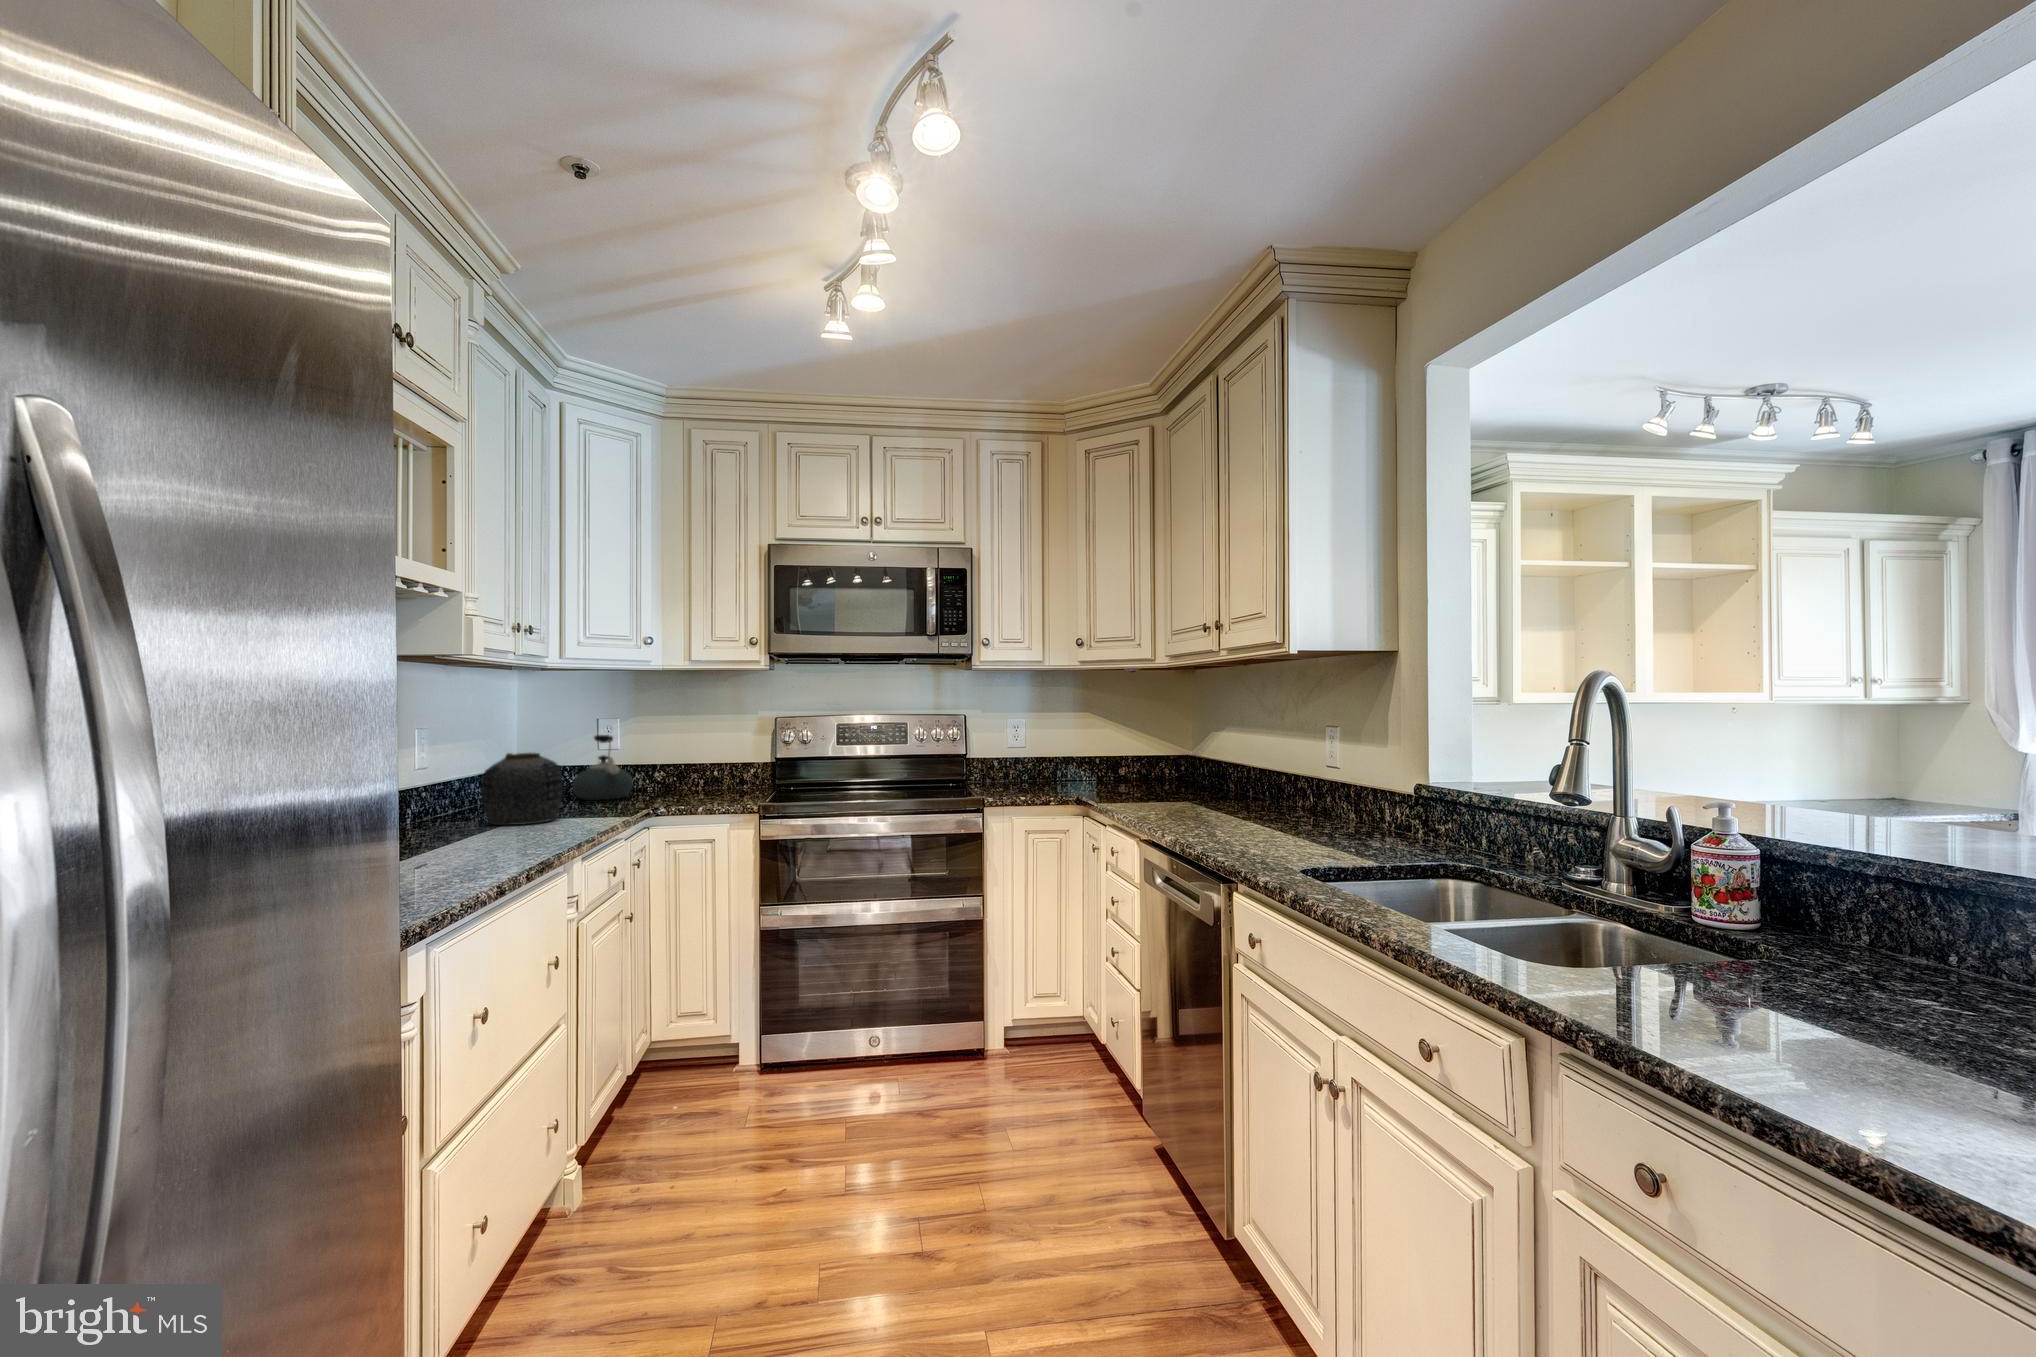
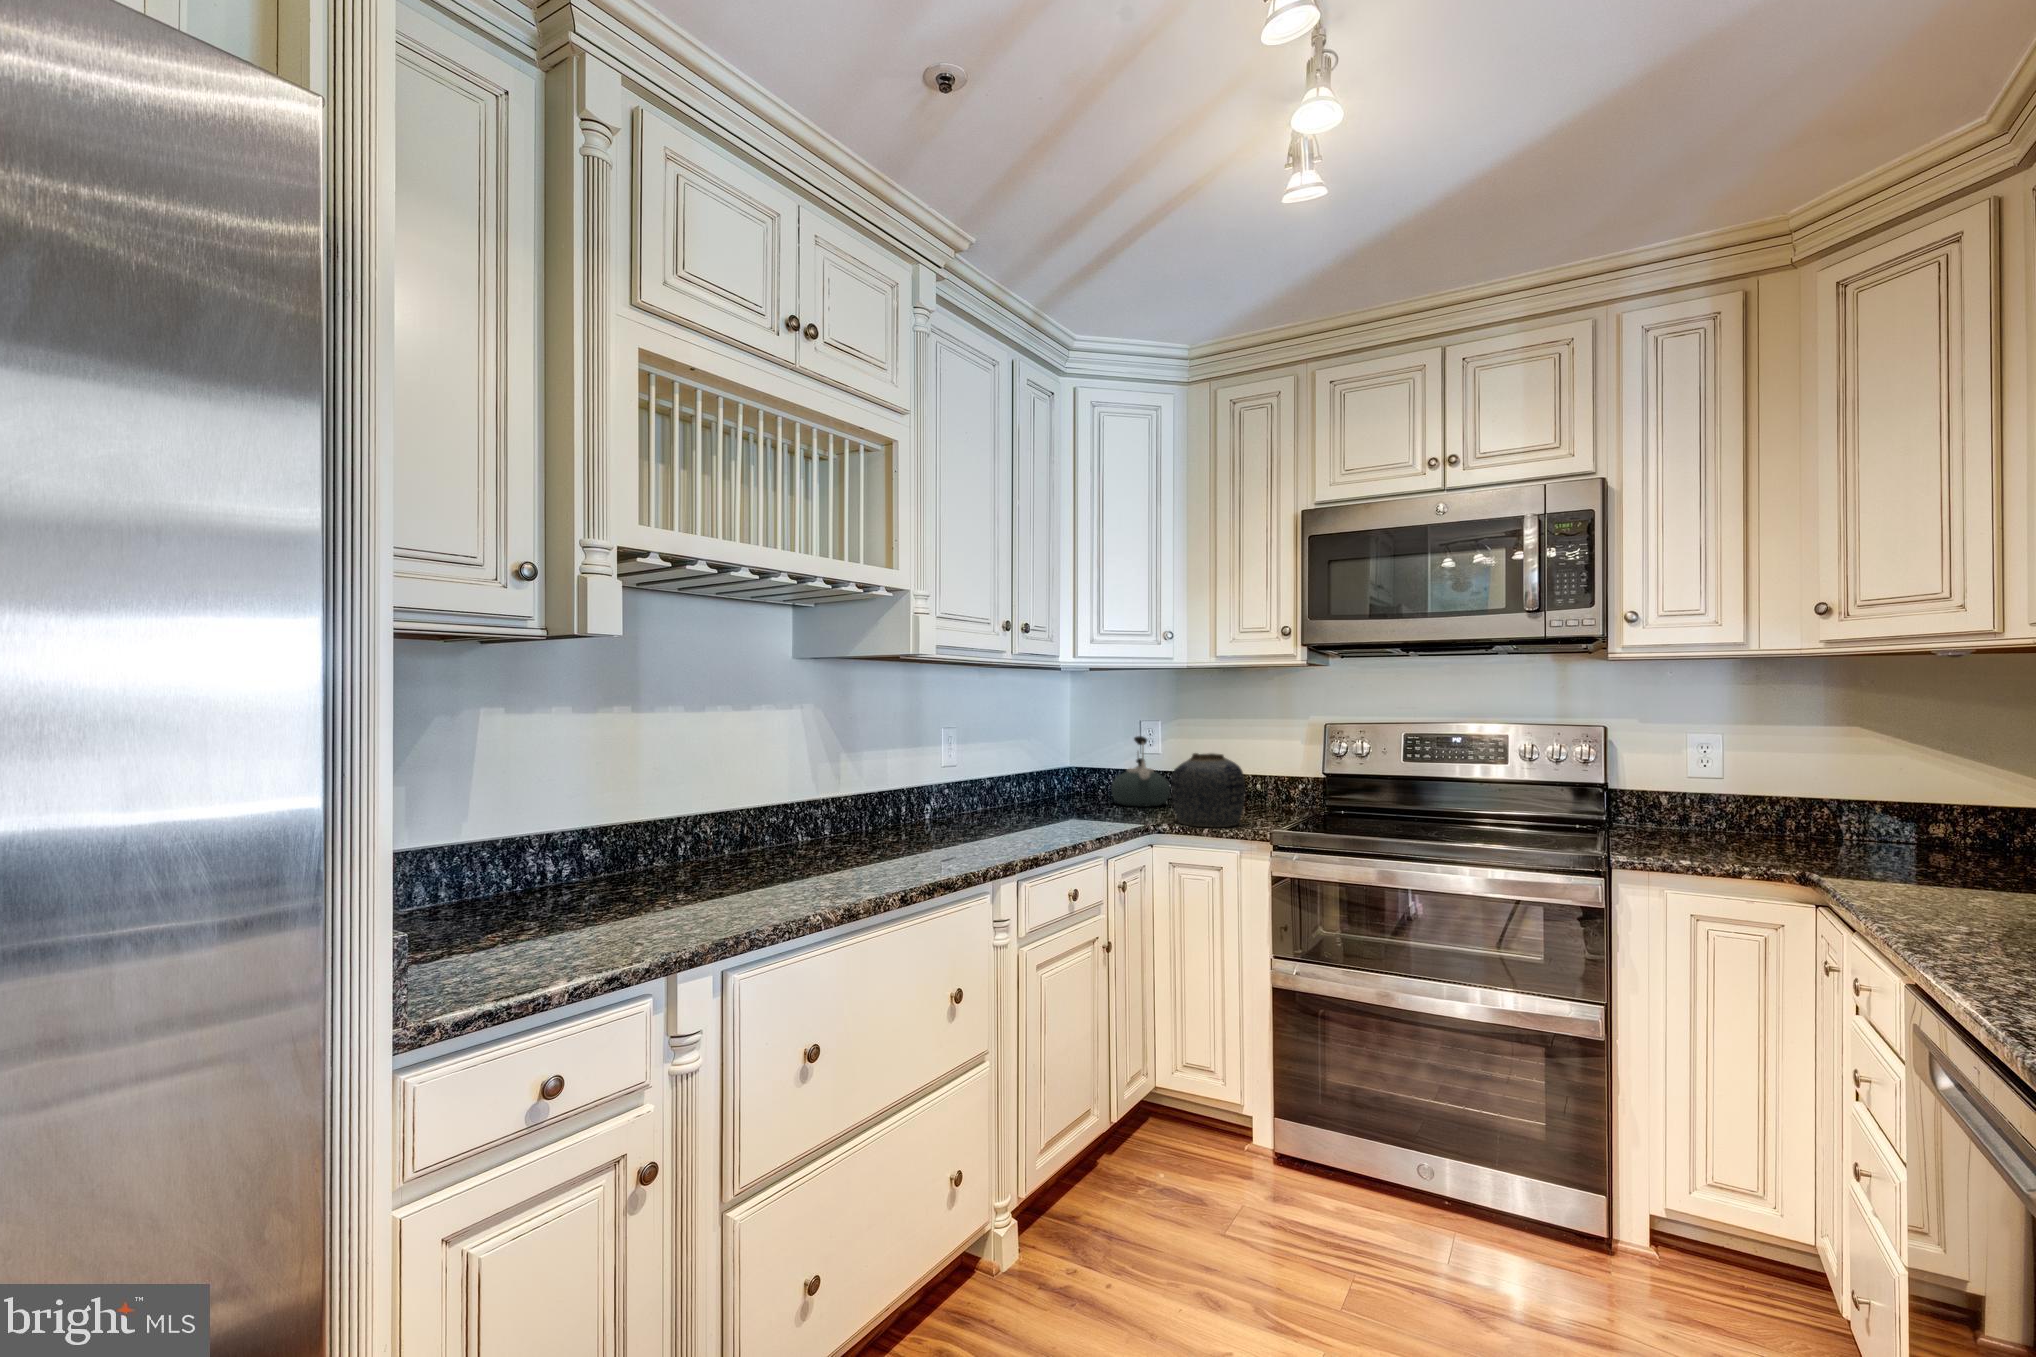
vase: present [482,753,563,825] -> present [1172,753,1245,827]

